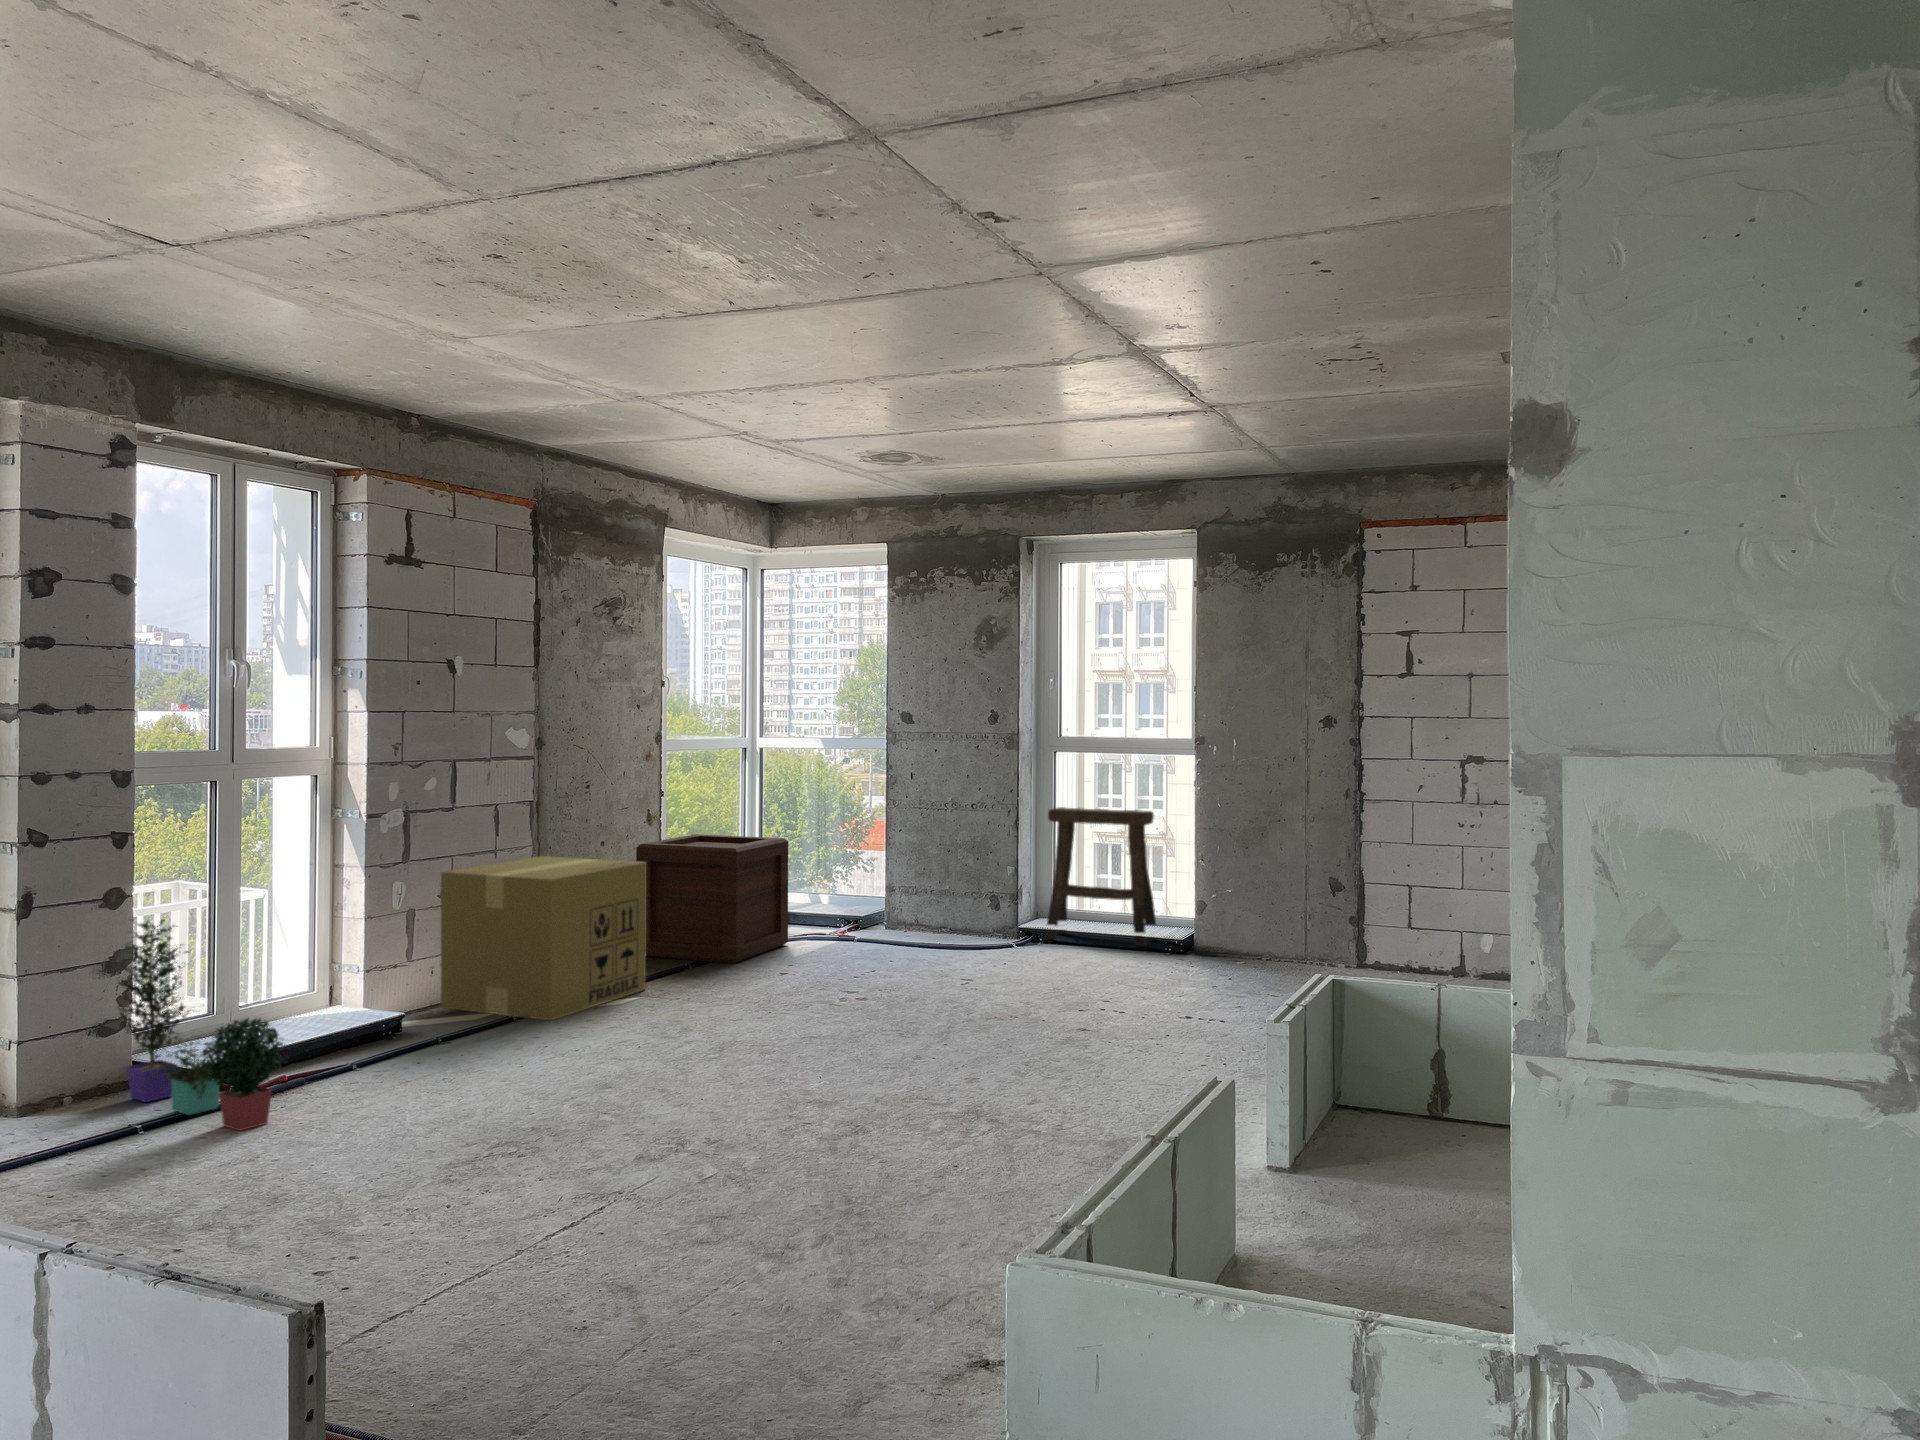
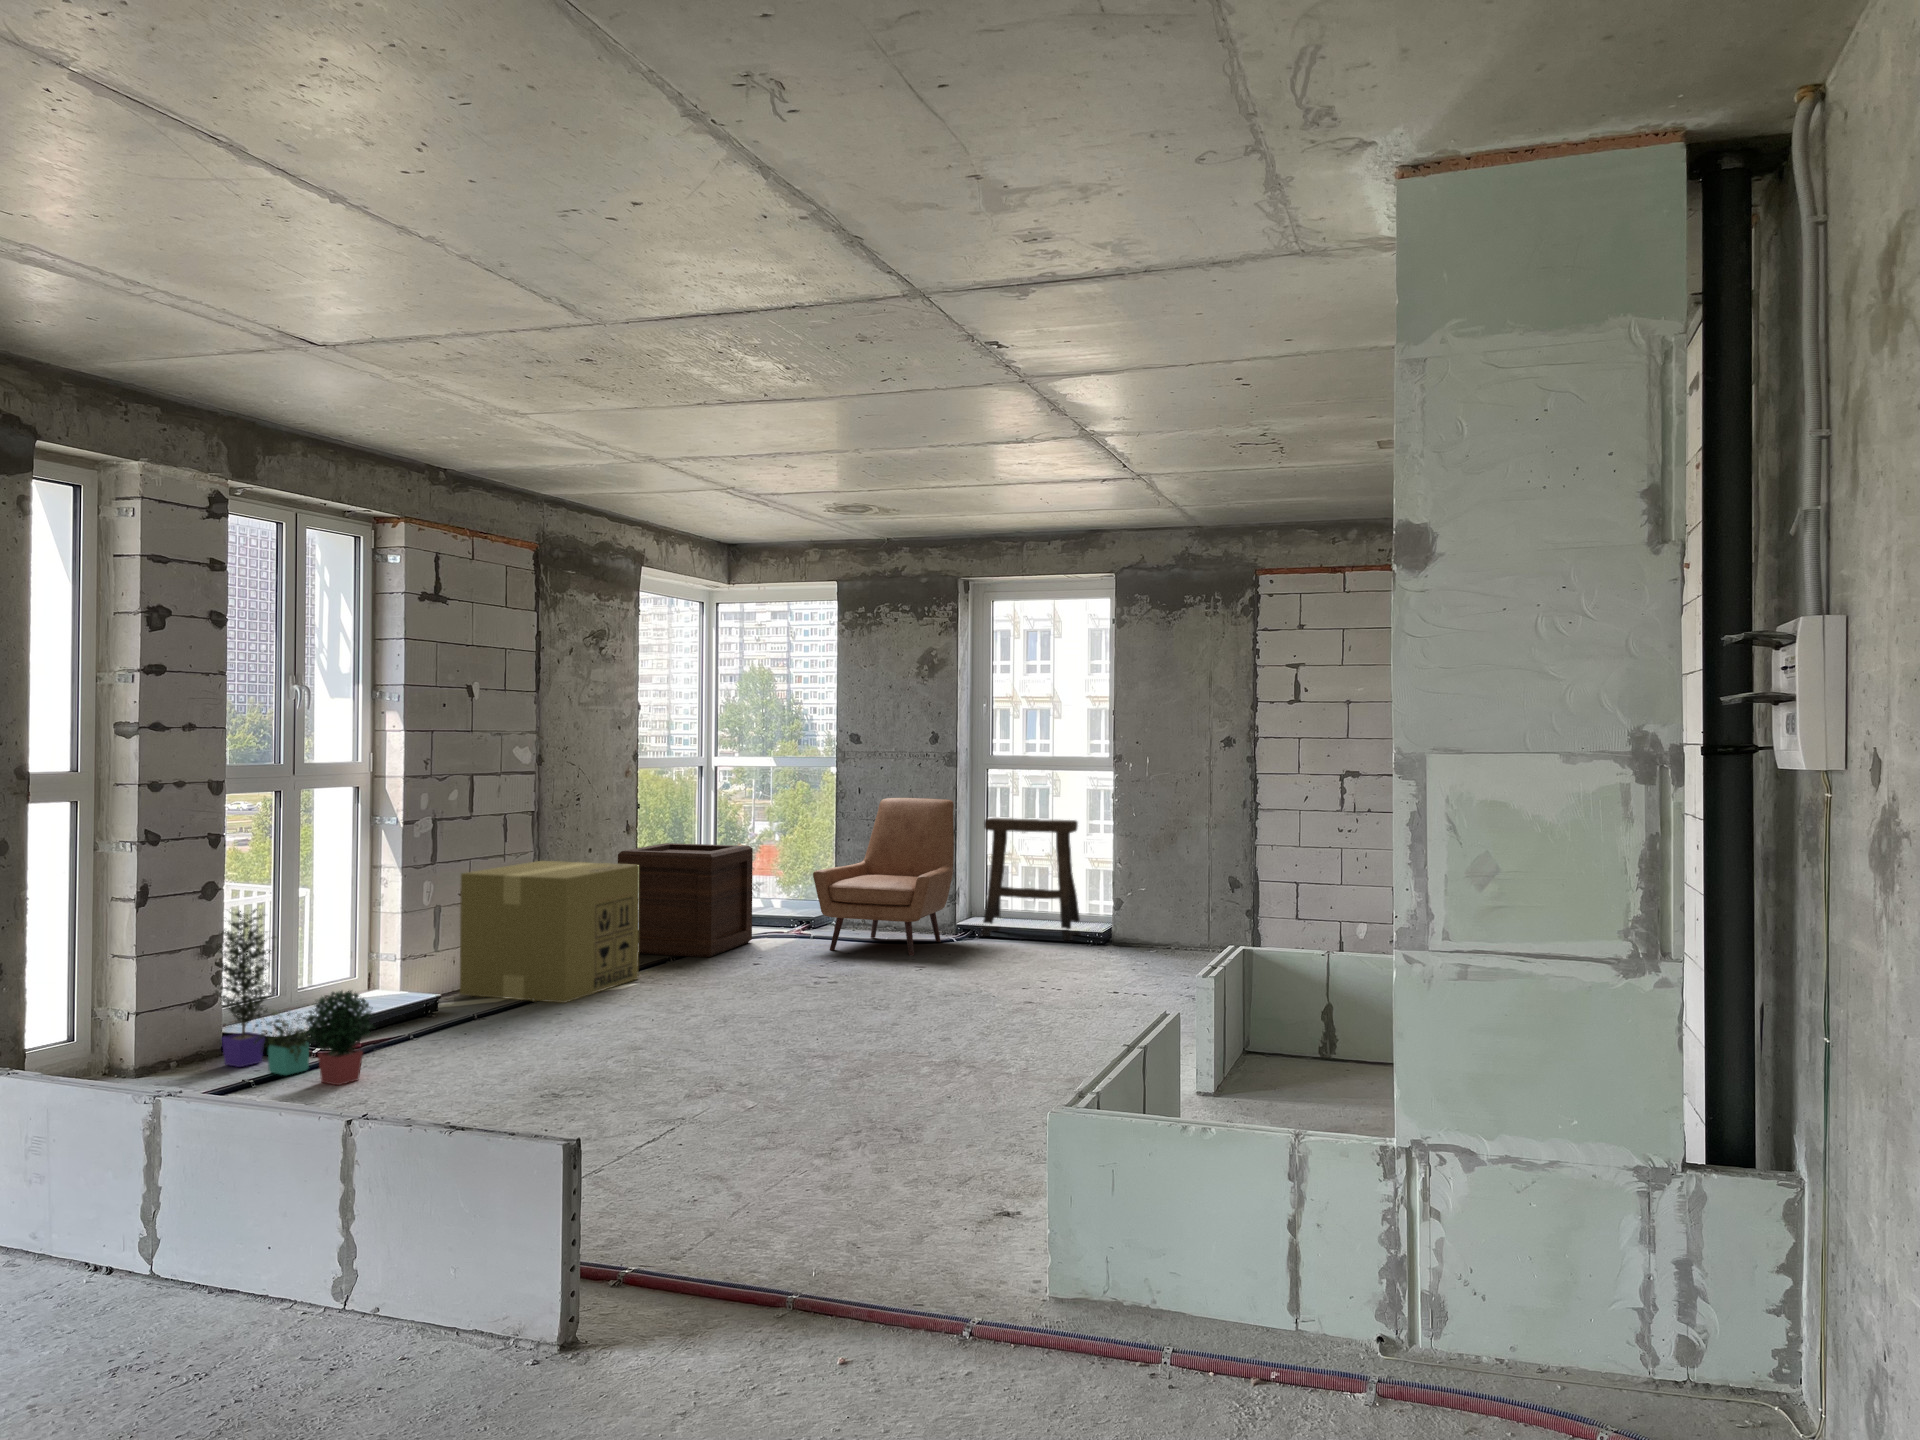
chair: none [852,785,1013,964] -> present [813,798,954,956]

